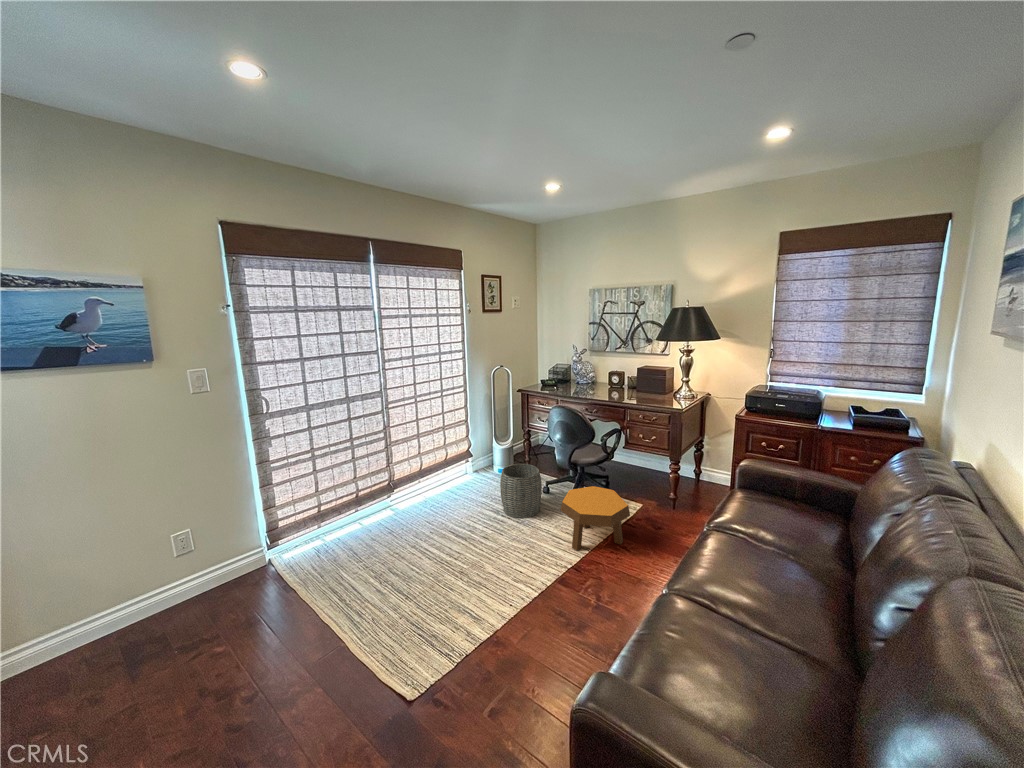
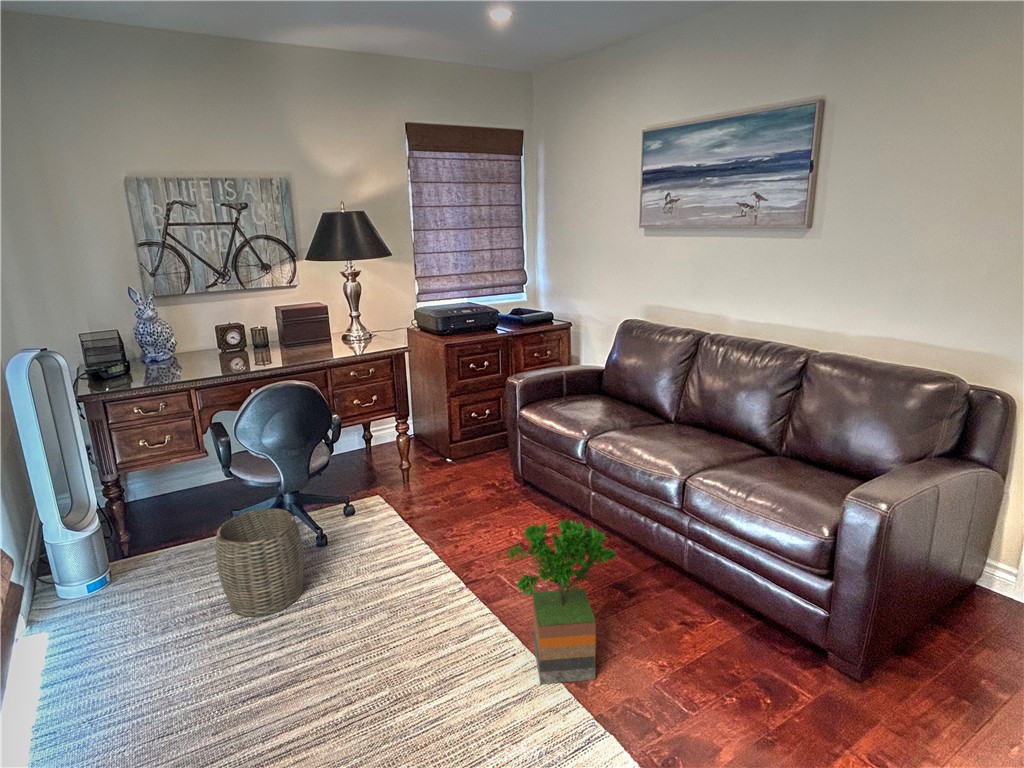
footstool: present [561,486,630,551] -> none [358,478,460,571]
potted tree: none [475,532,557,662] -> present [508,519,616,684]

